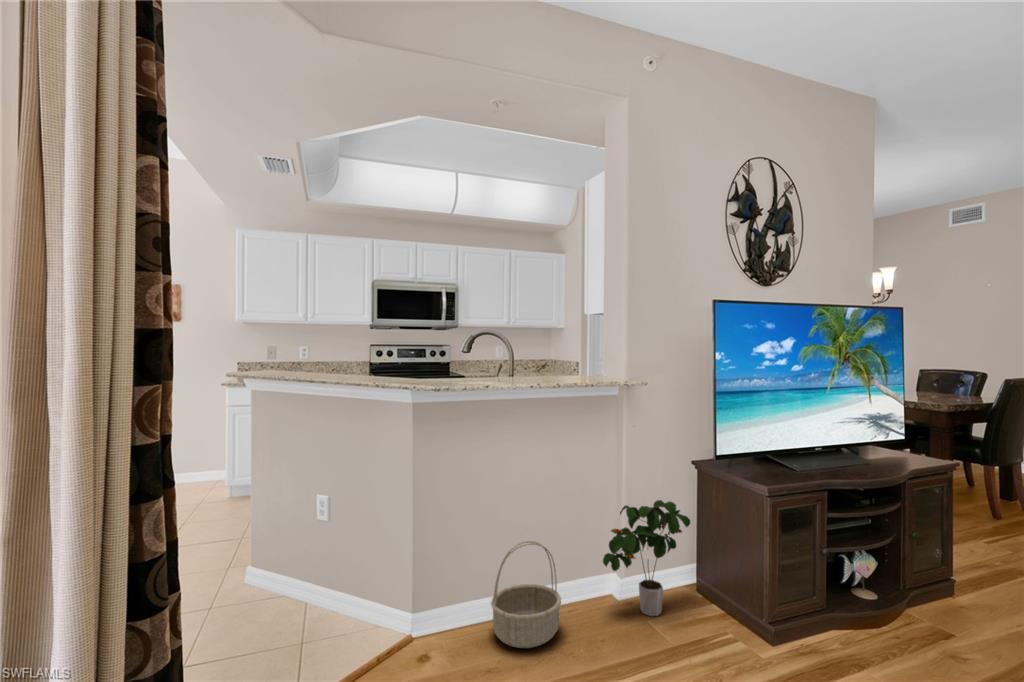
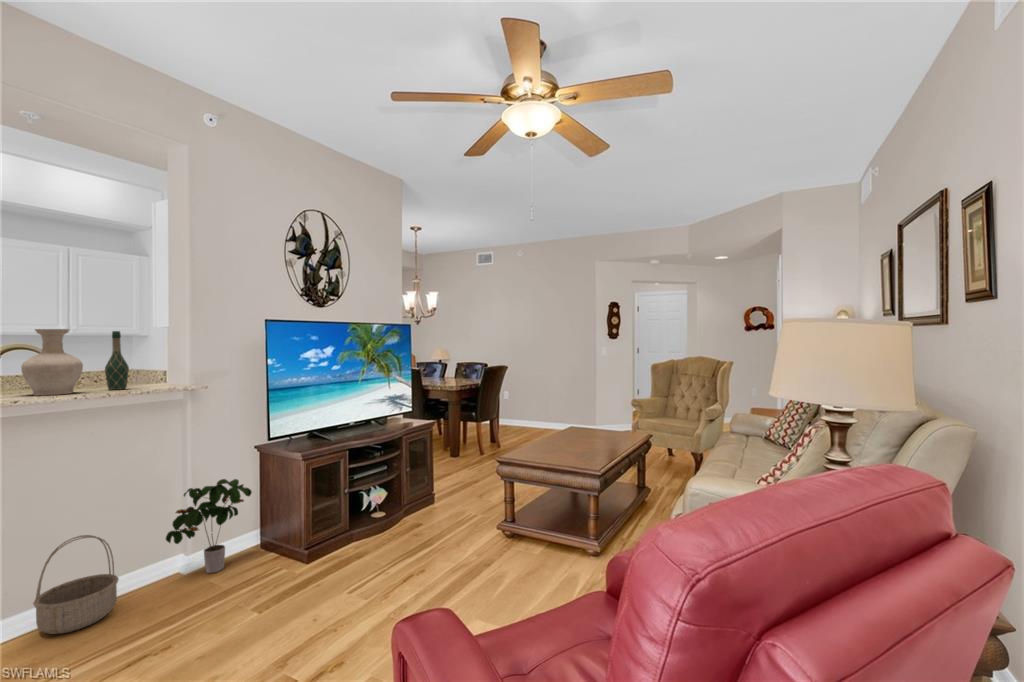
vase: none [484,312,532,384] -> present [21,329,83,395]
wine bottle: none [549,316,570,382] -> present [105,331,129,390]

